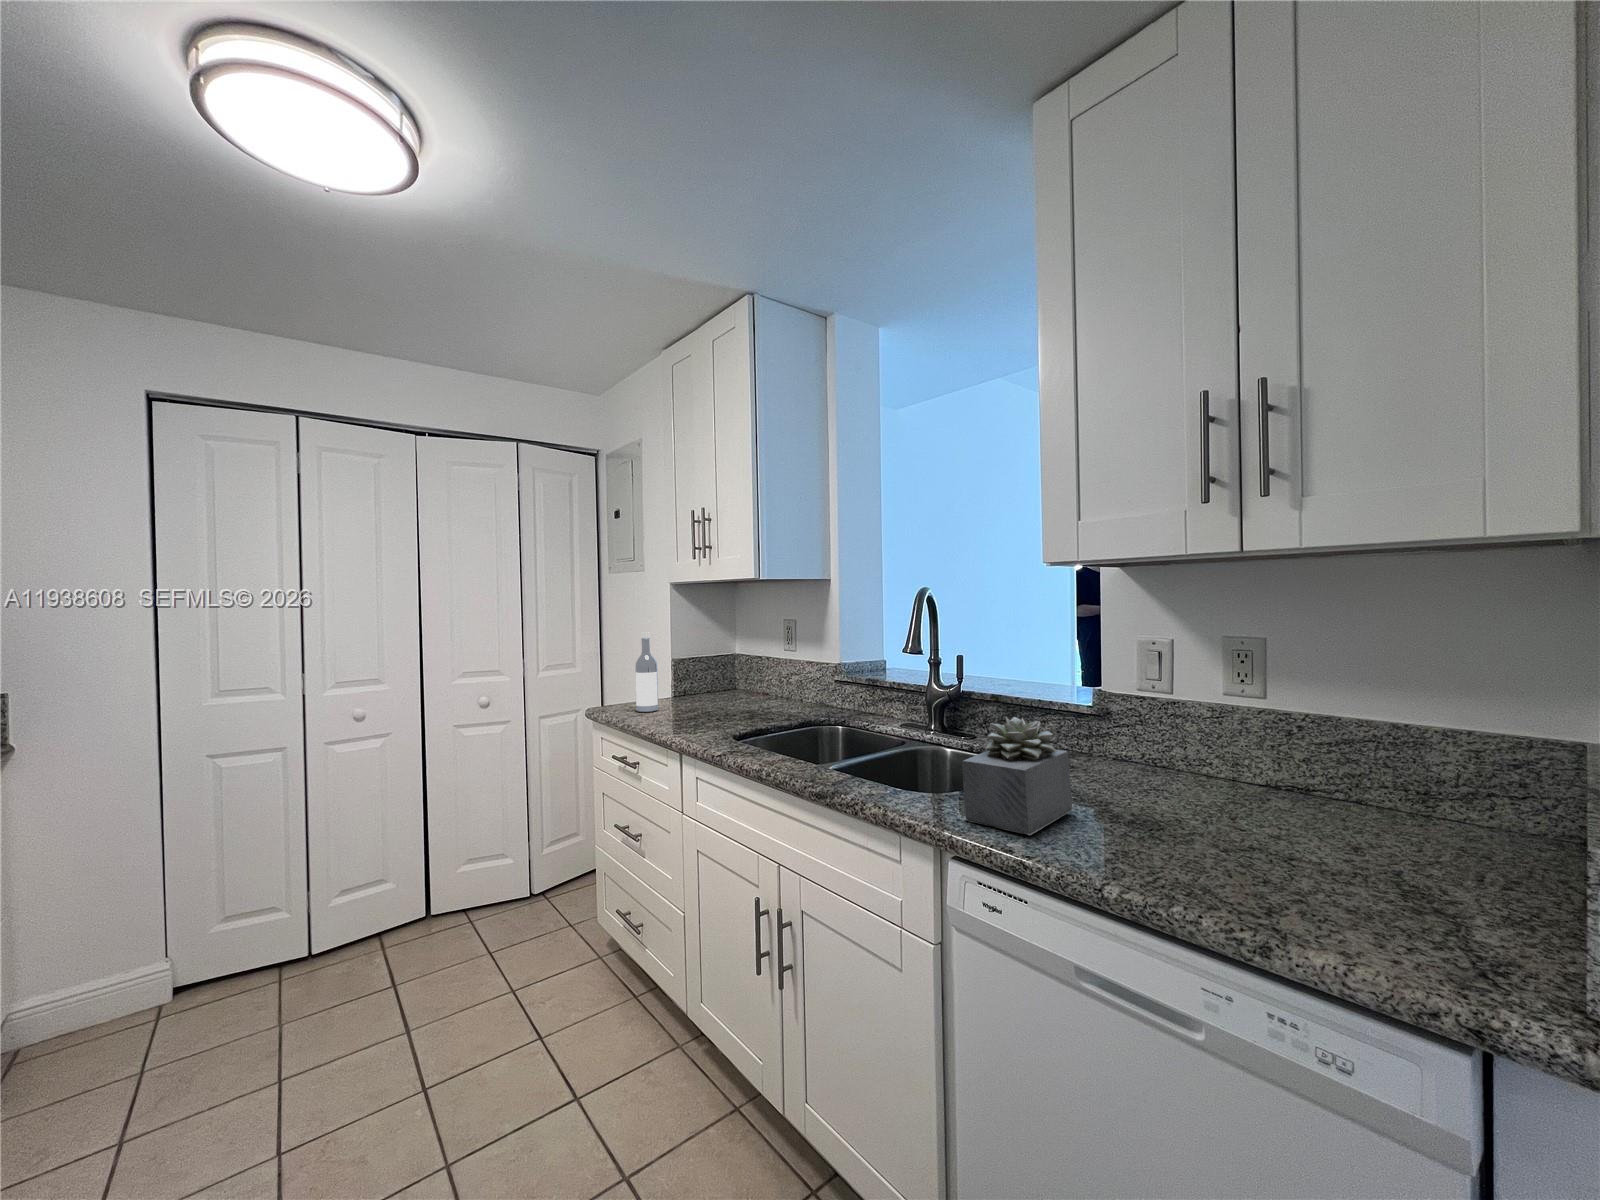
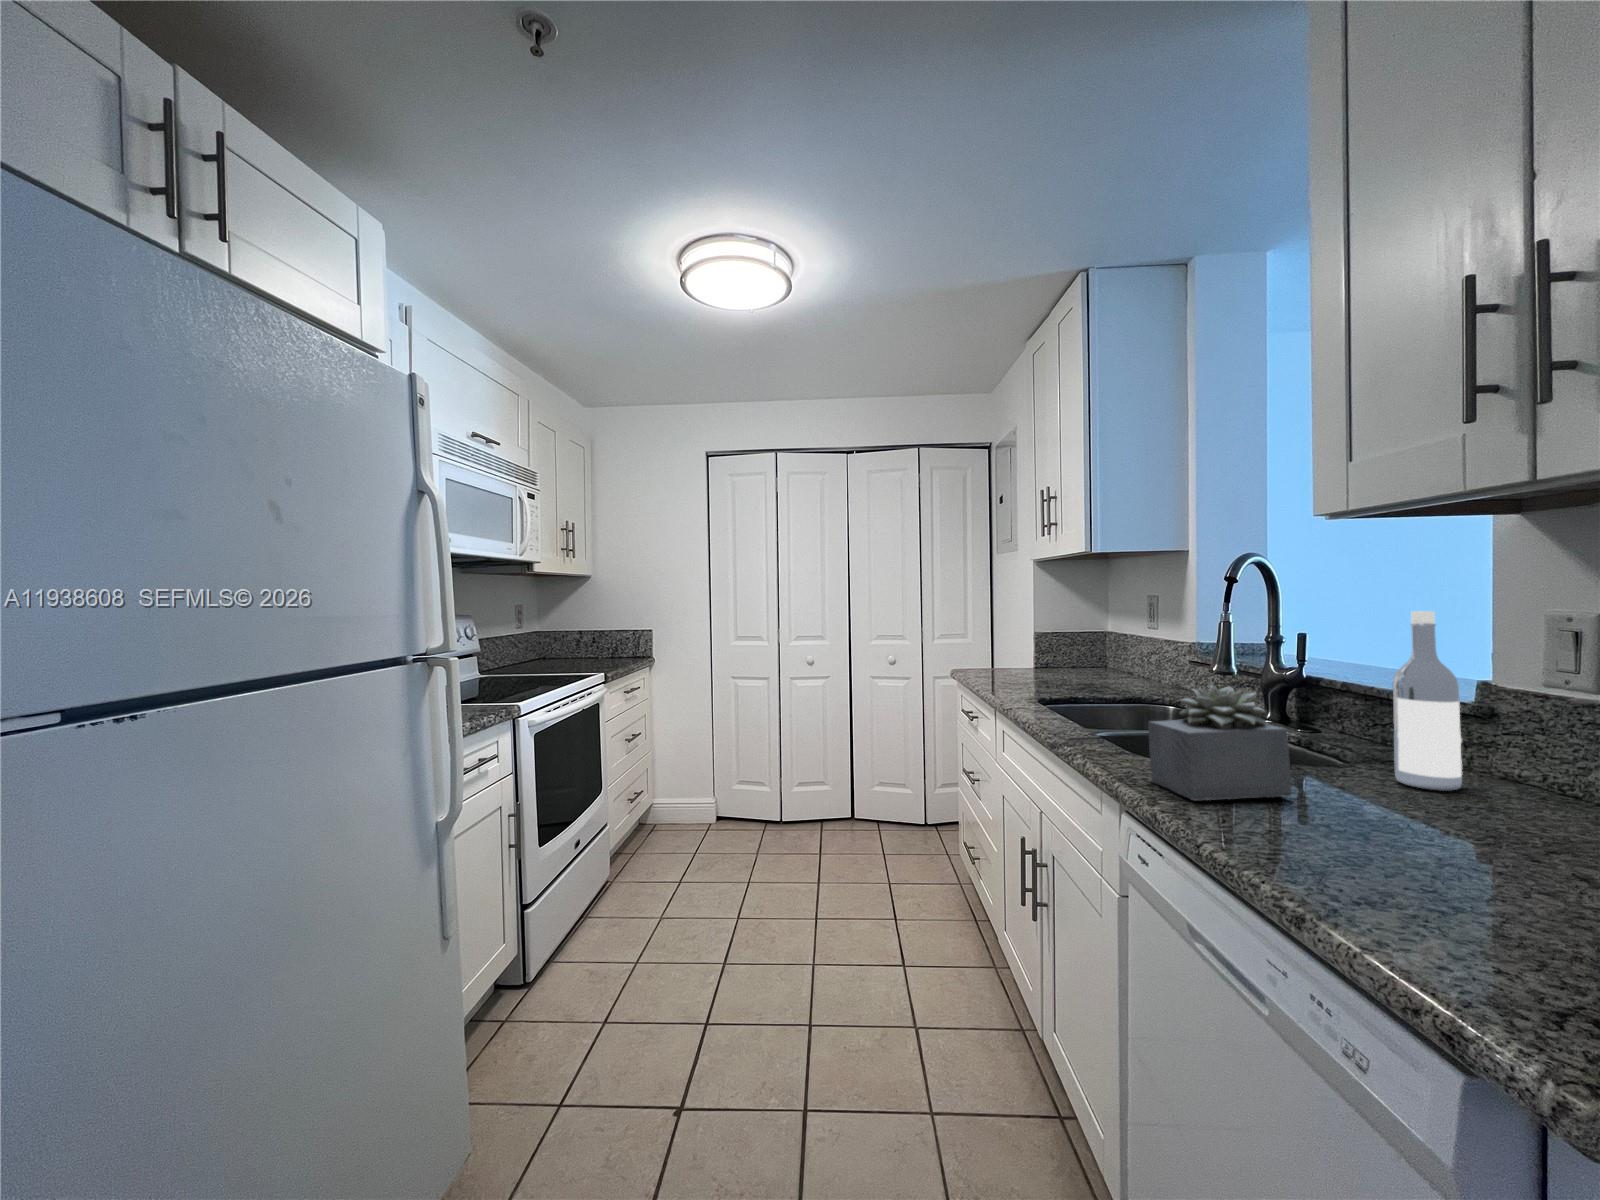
wine bottle: present [635,632,658,712] -> present [1393,611,1462,791]

